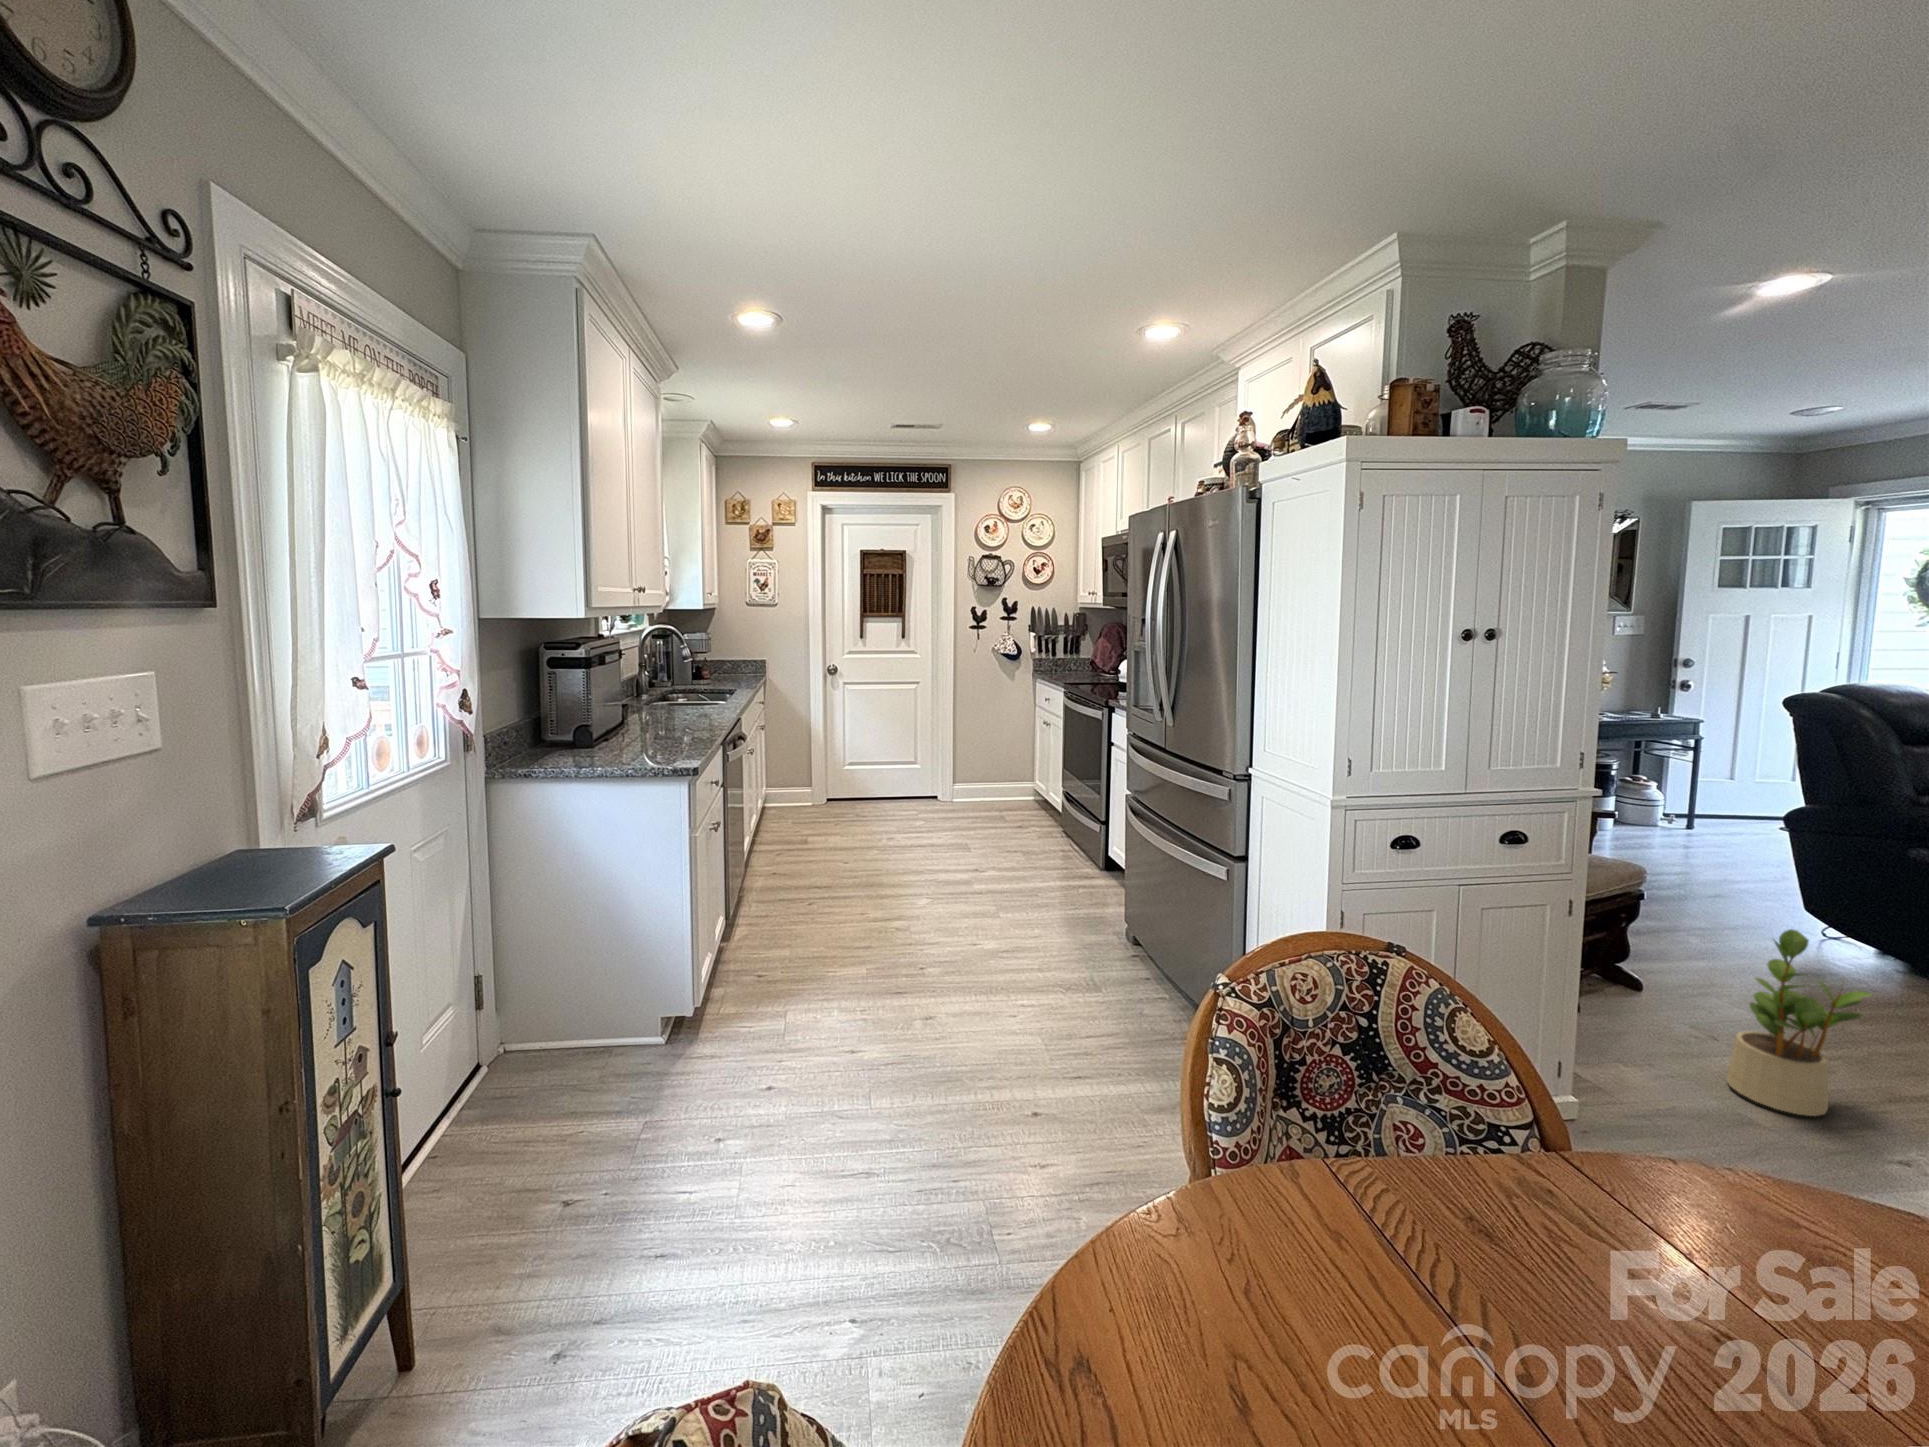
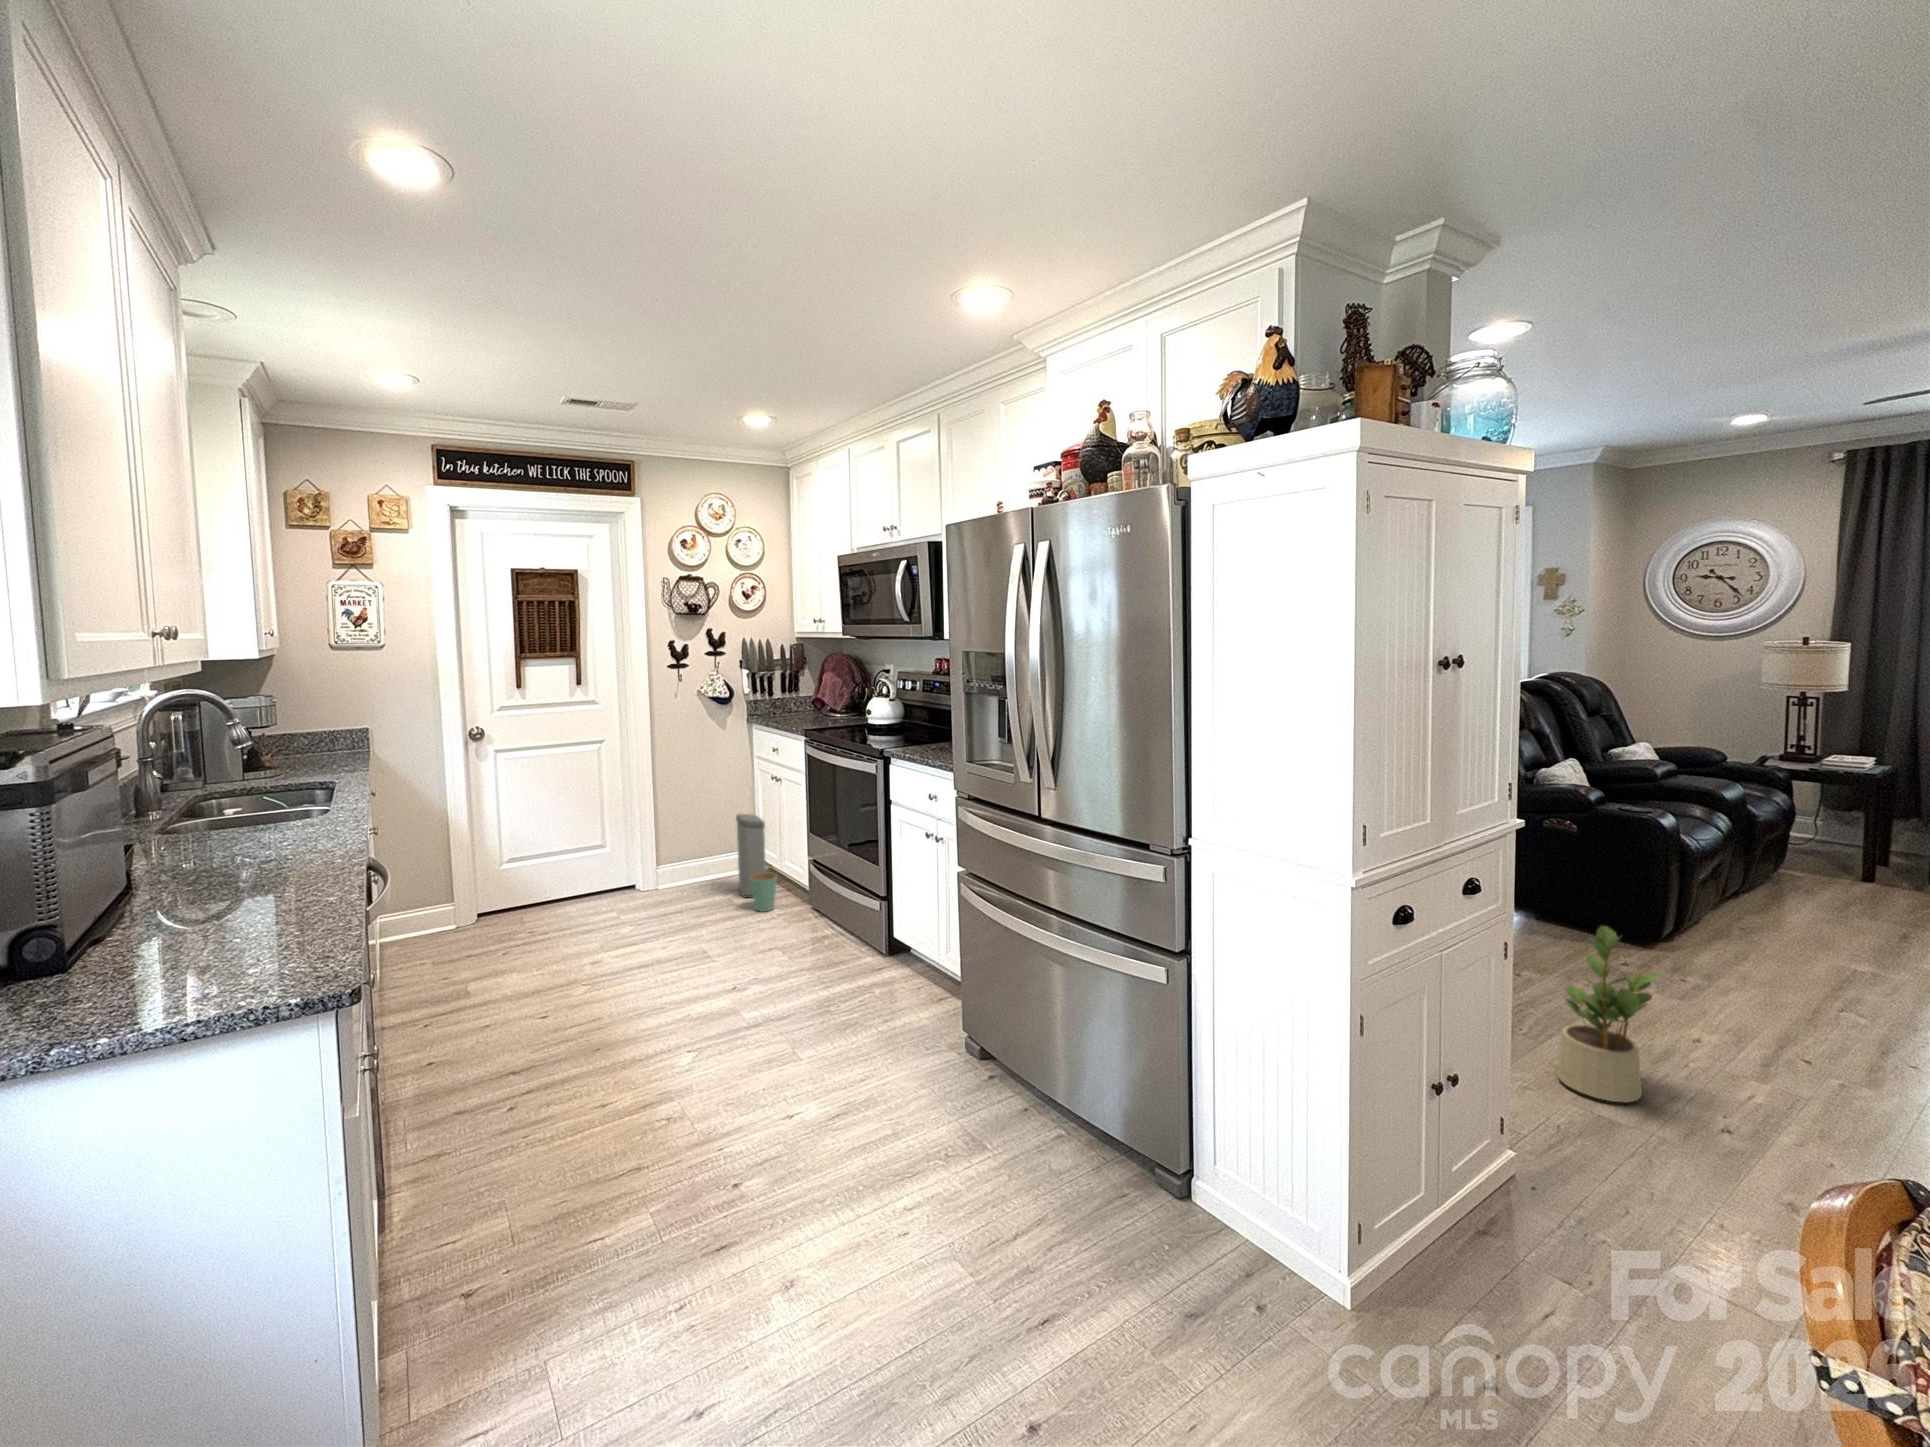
trash can: none [1013,749,1038,827] -> present [736,814,777,911]

